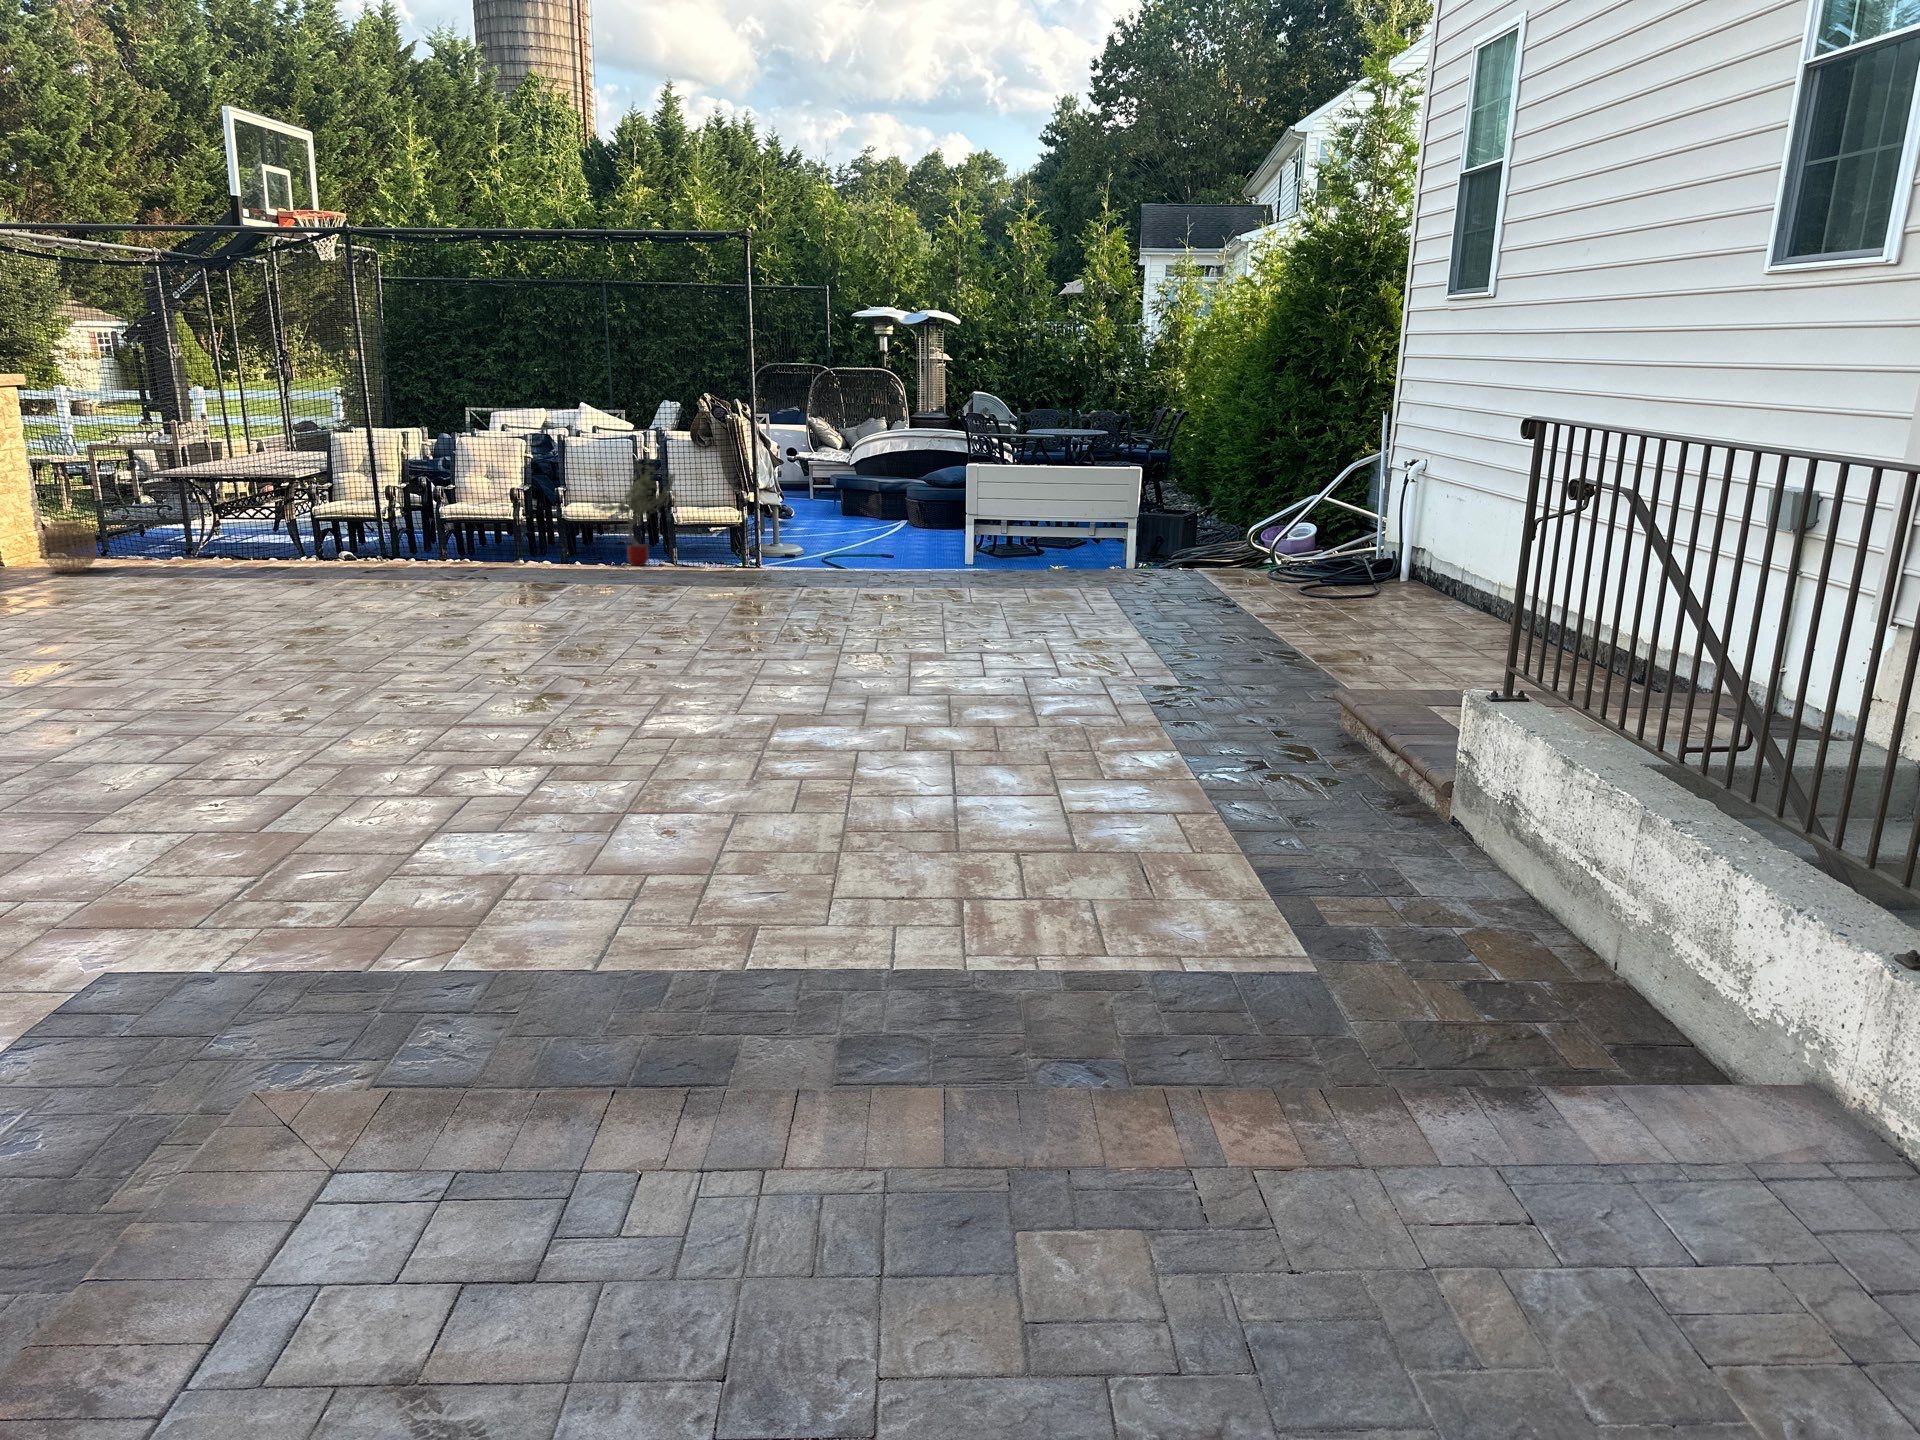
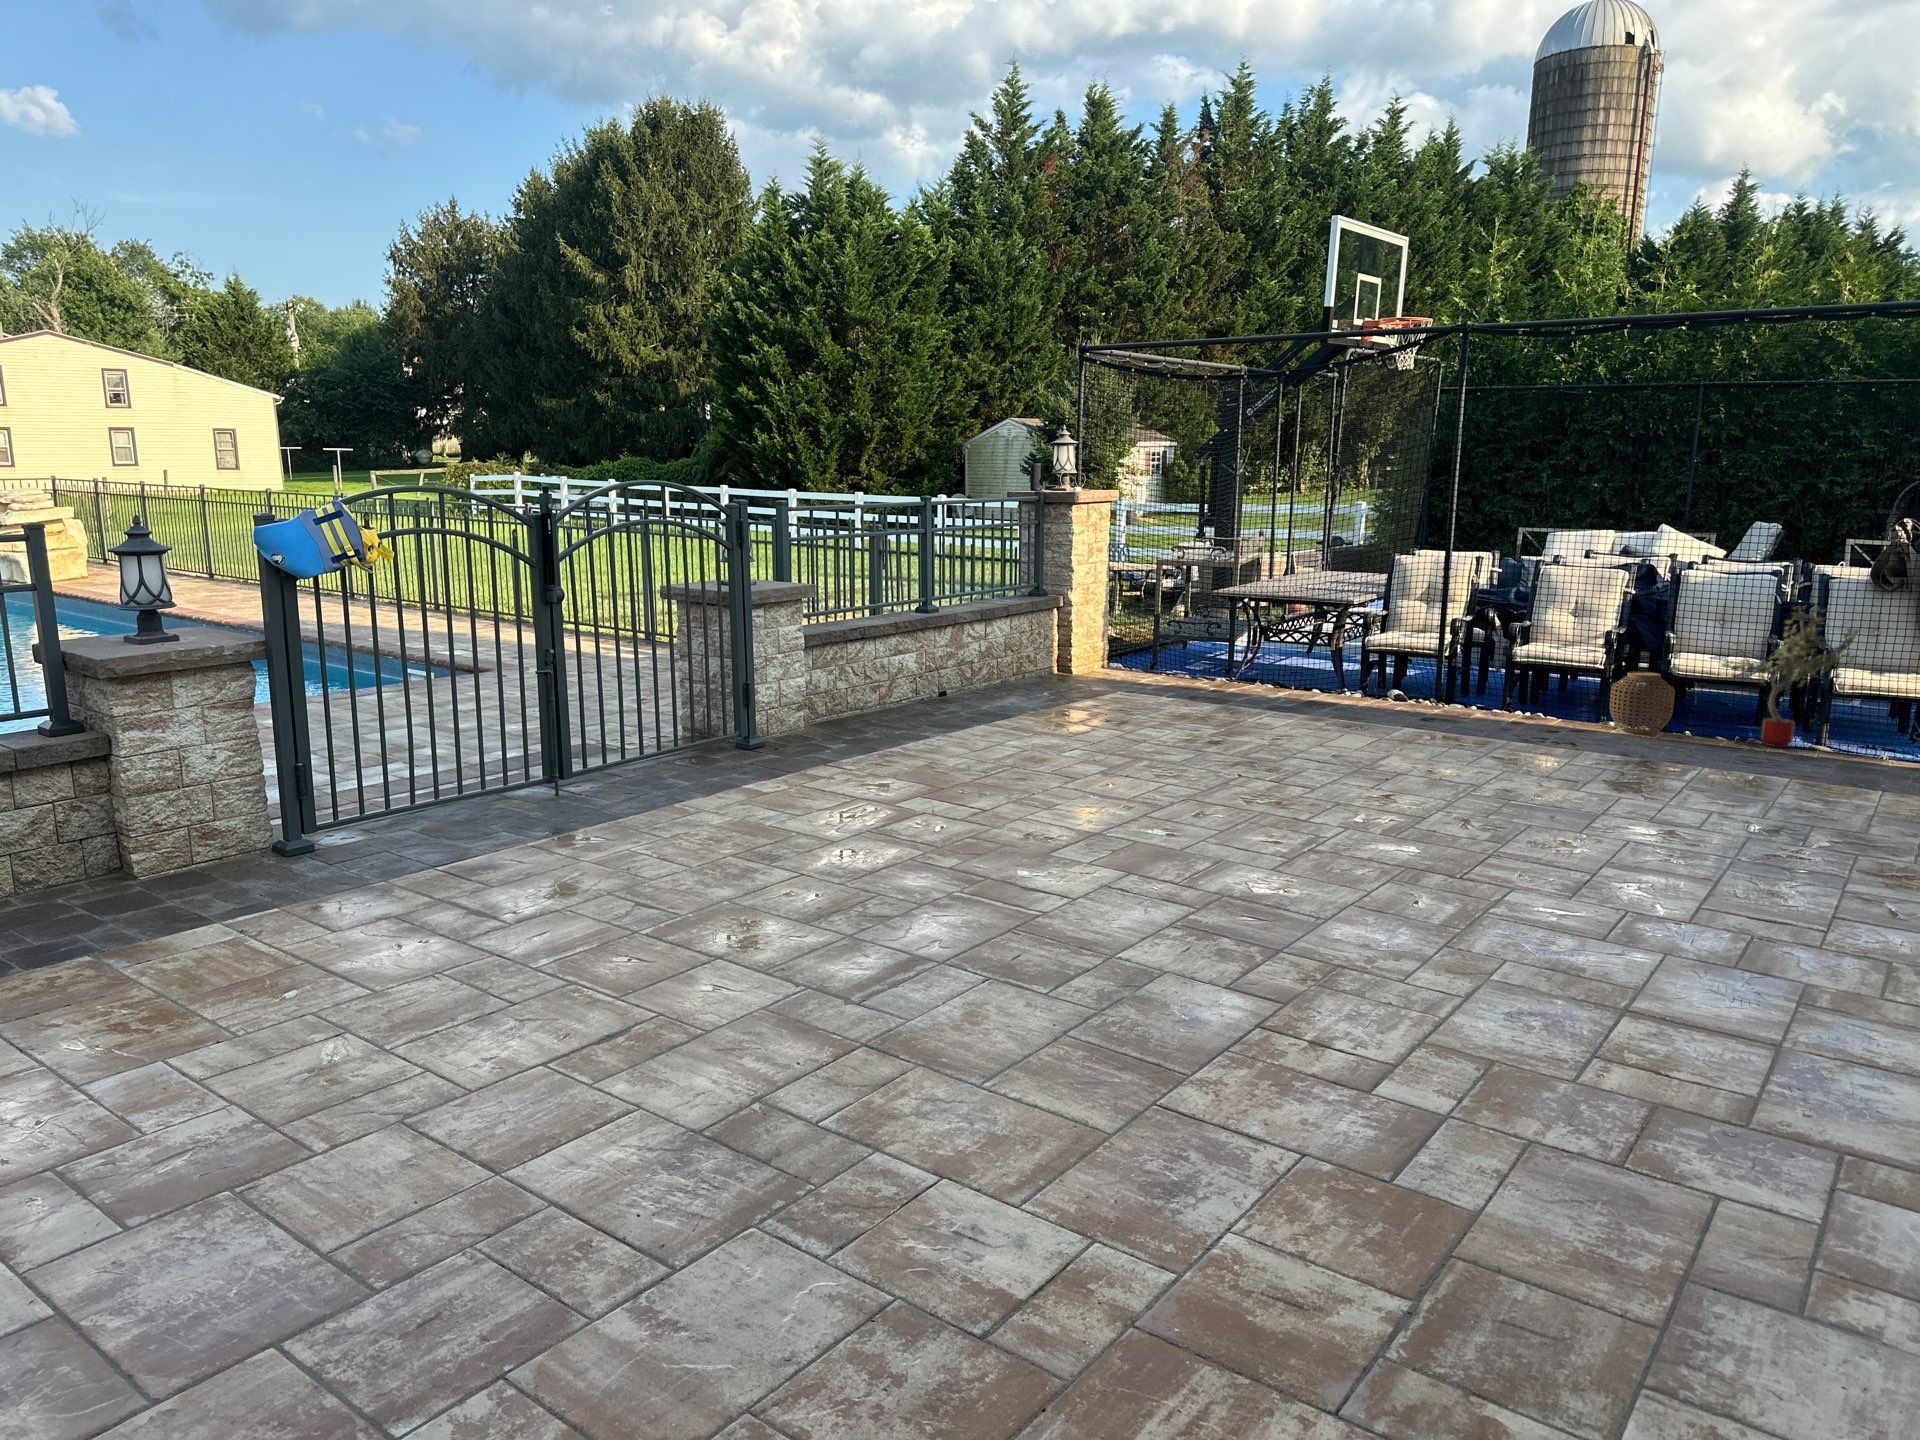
woven basket: present [38,521,97,572] -> present [1610,671,1675,734]

